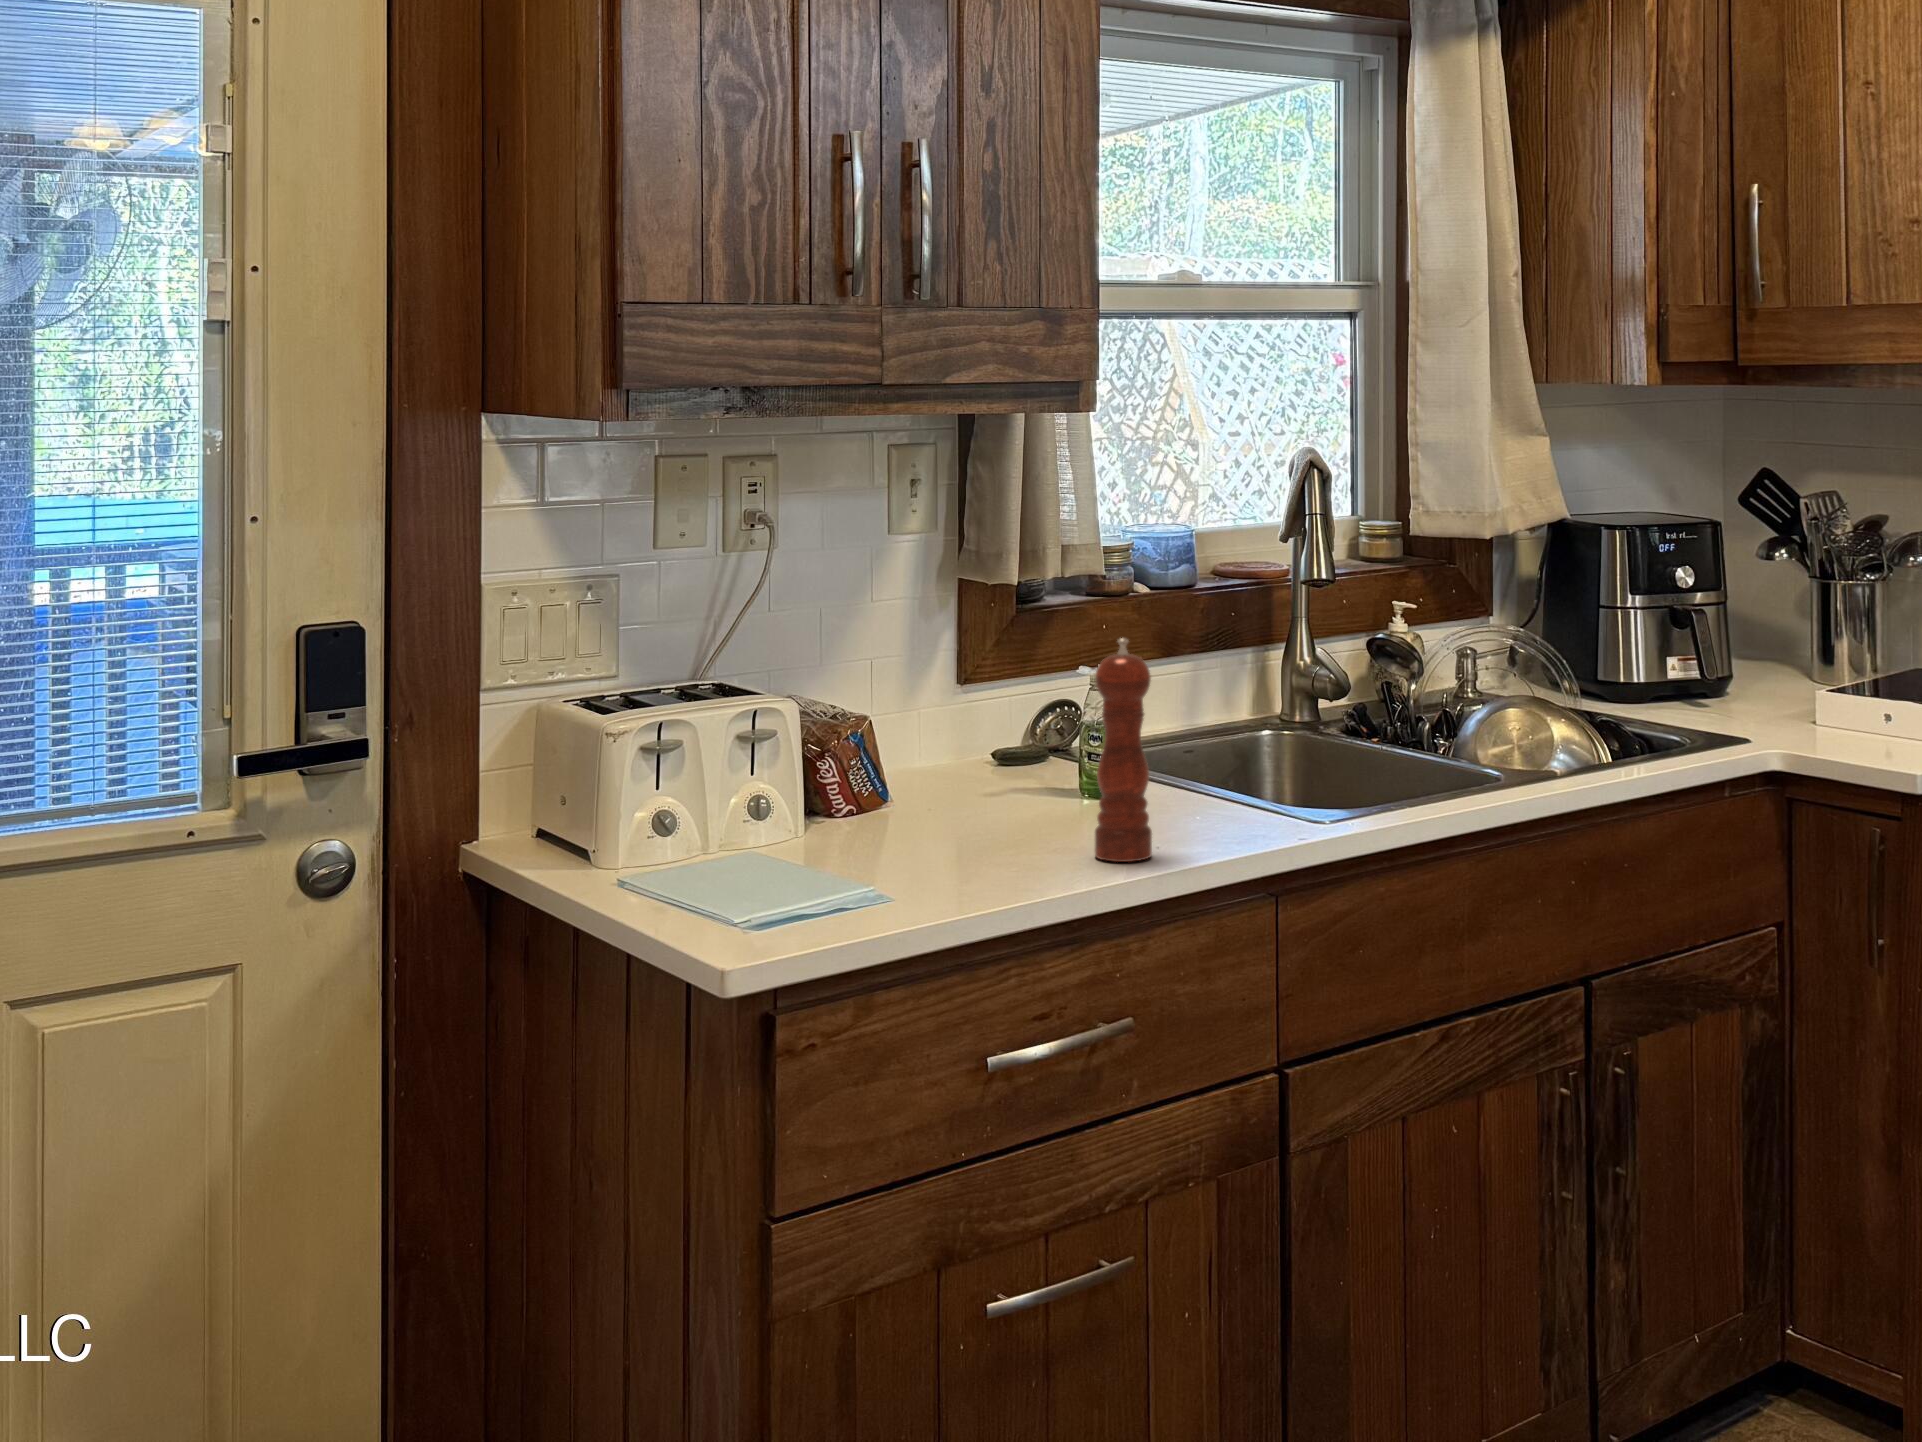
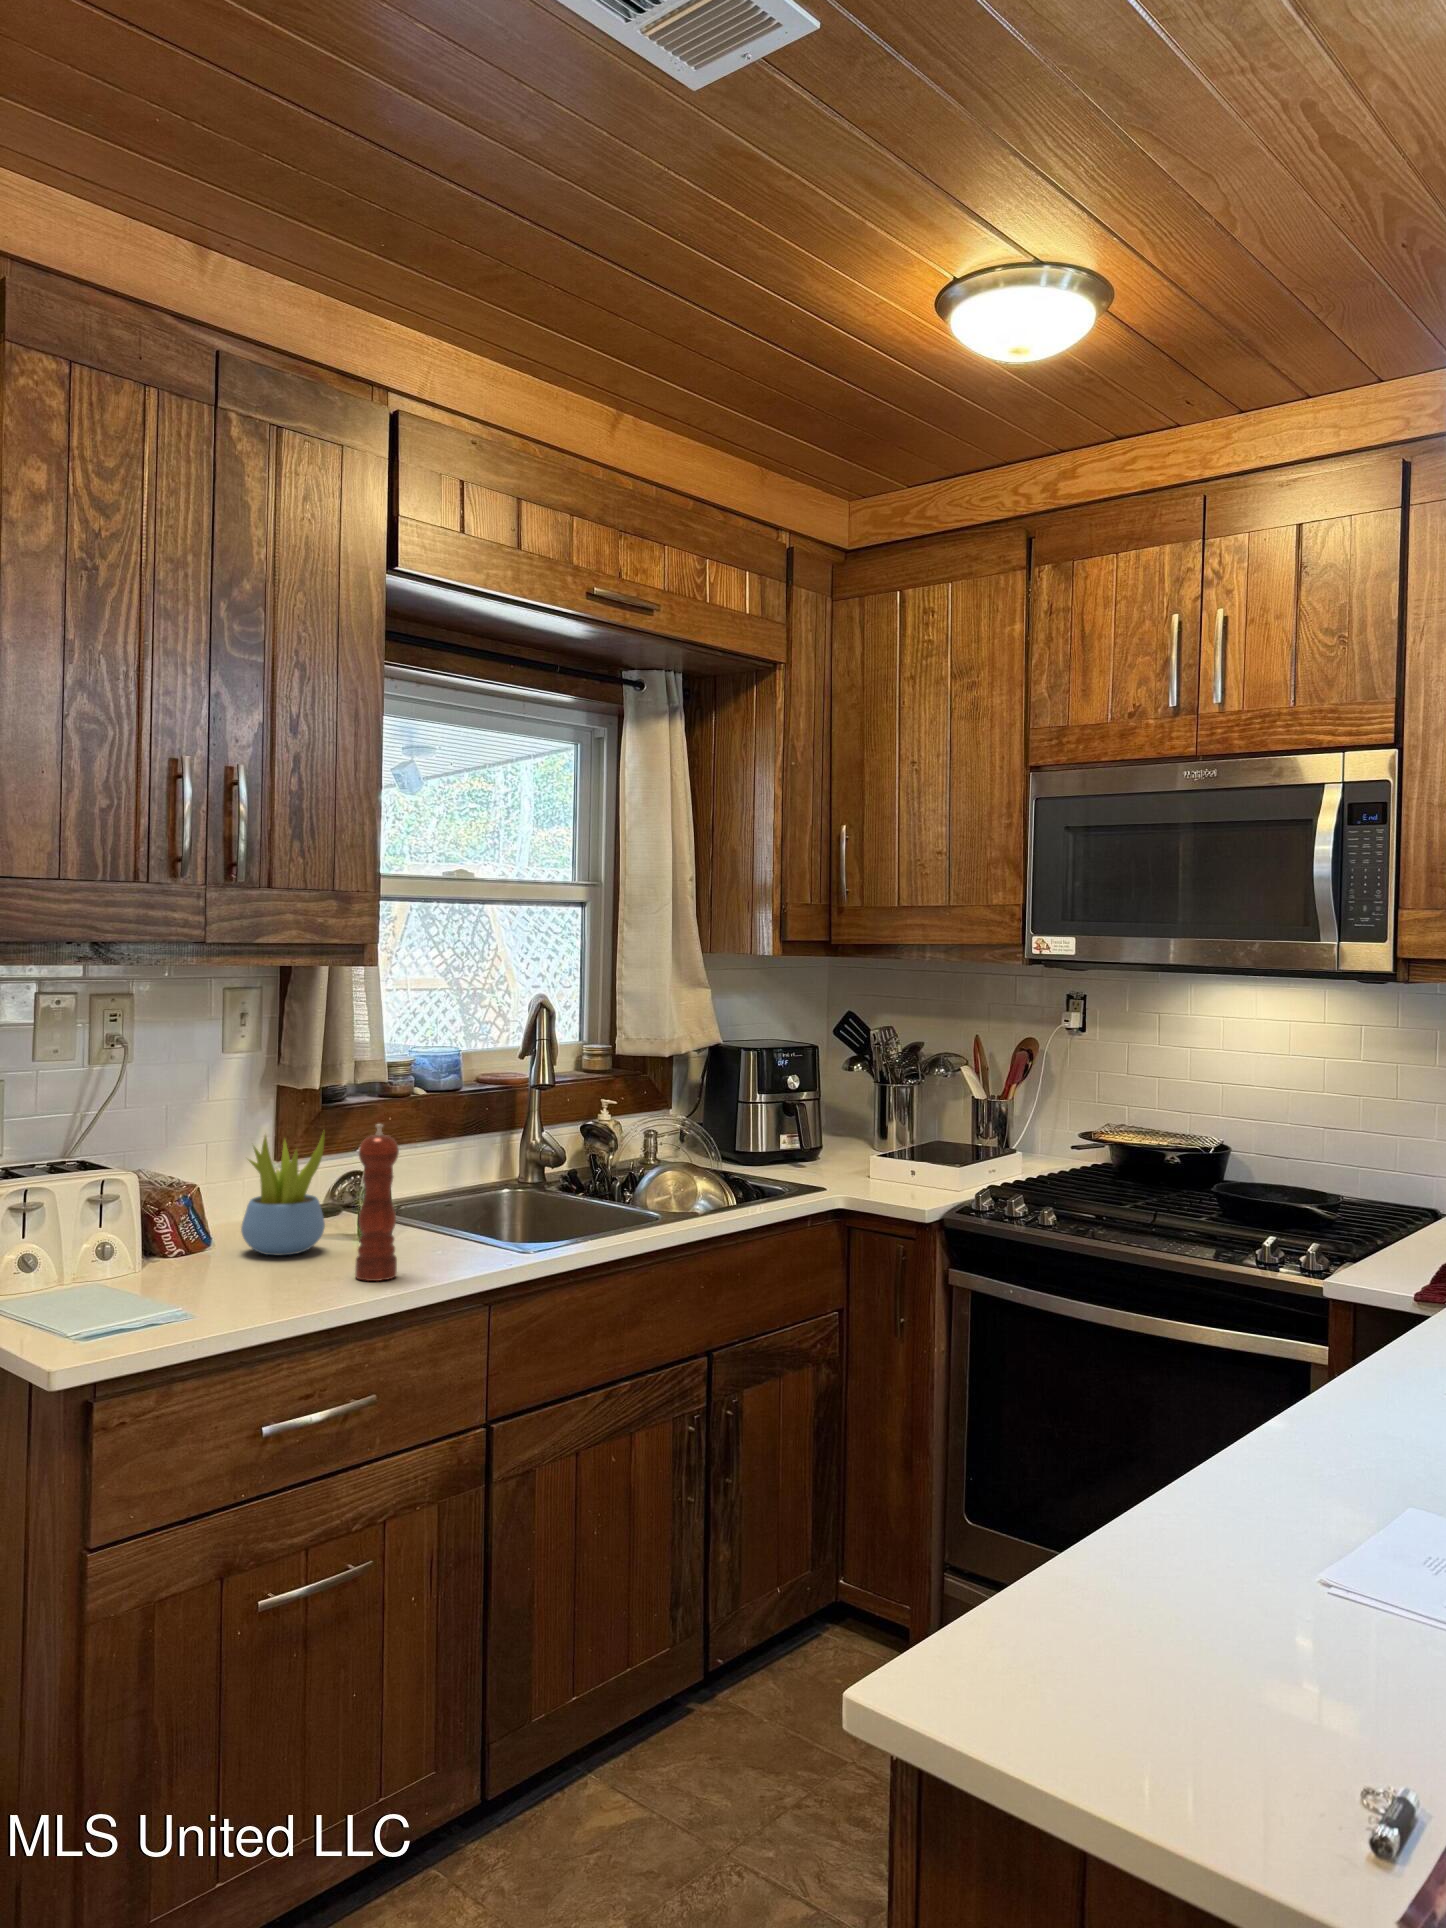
succulent plant: none [927,646,1039,824] -> present [241,1133,325,1255]

